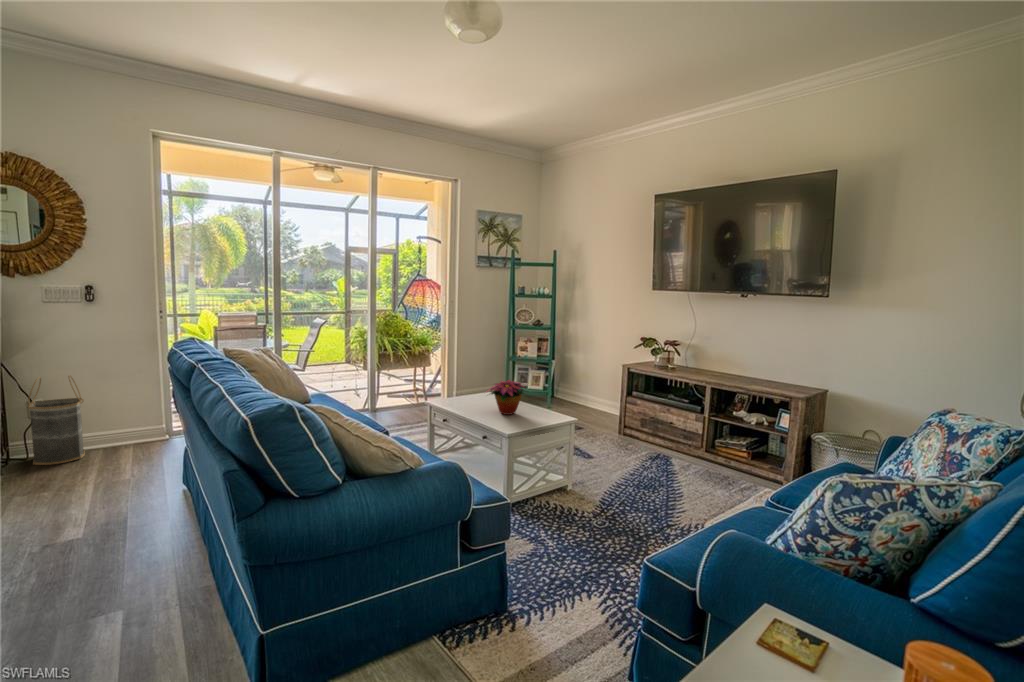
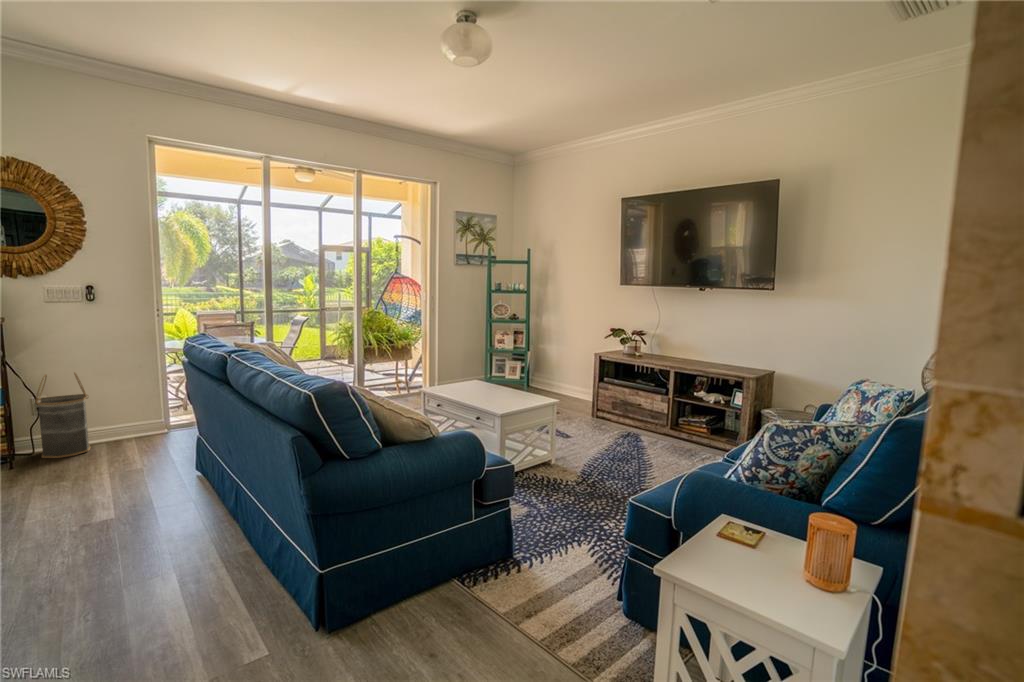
flower arrangement: present [489,380,526,415] -> none [473,366,519,398]

